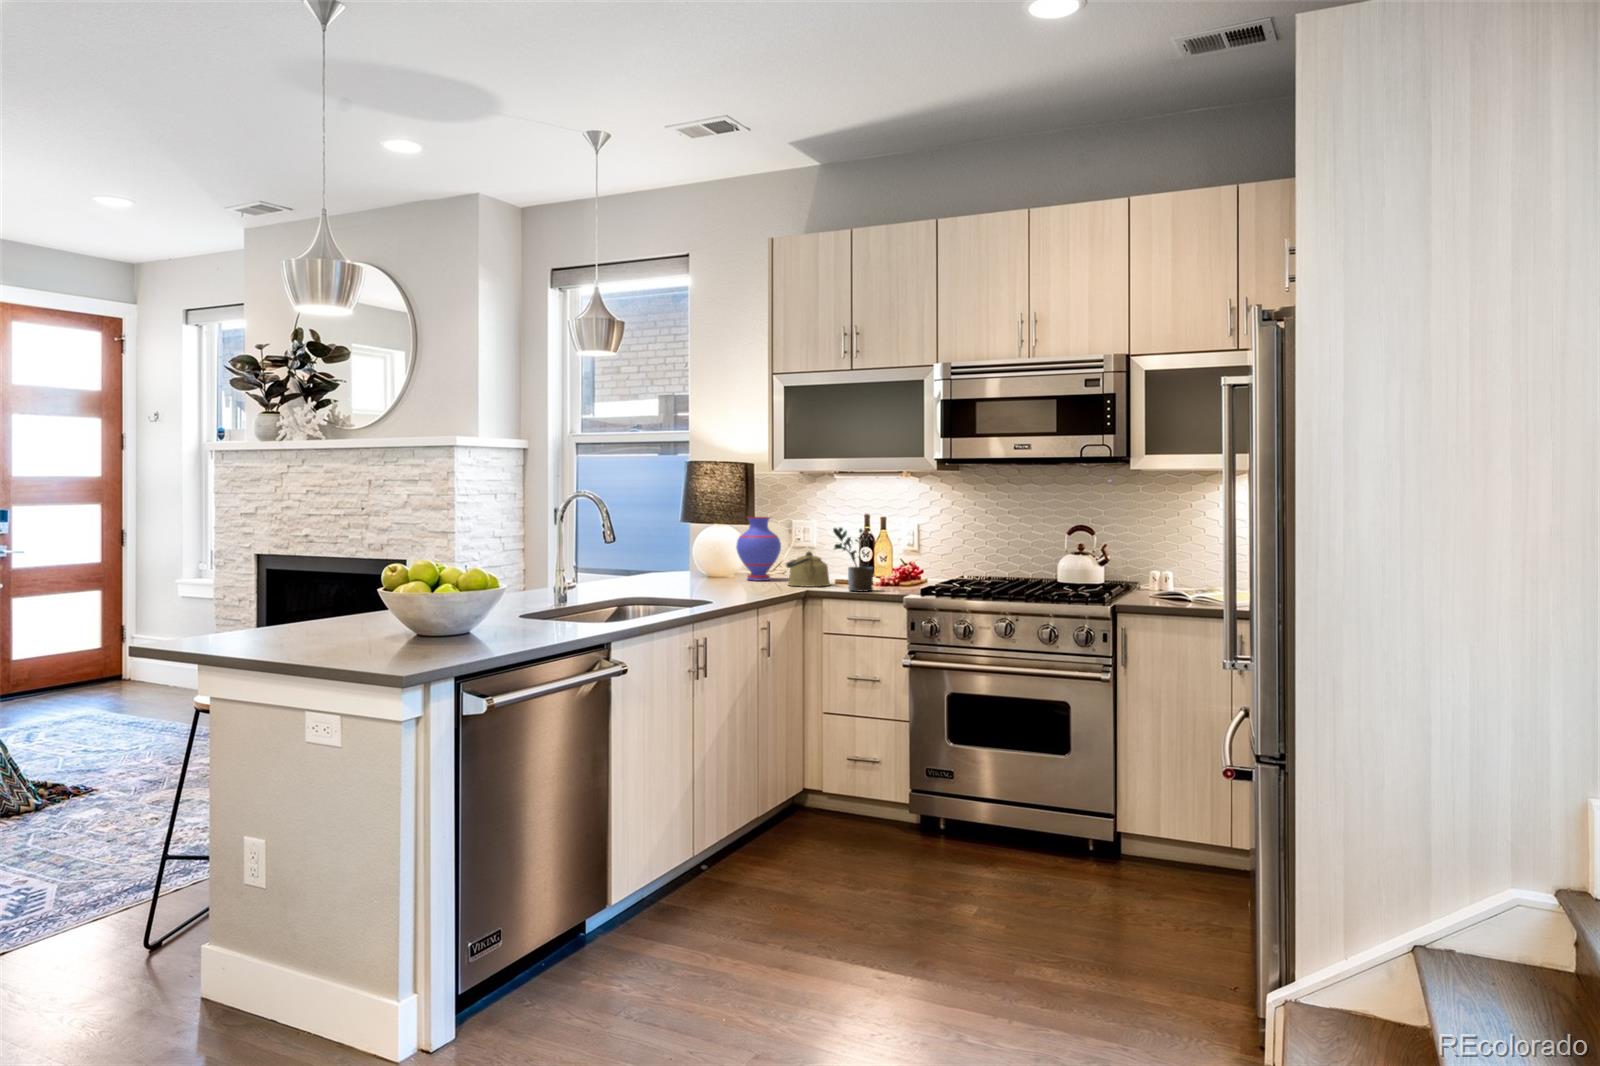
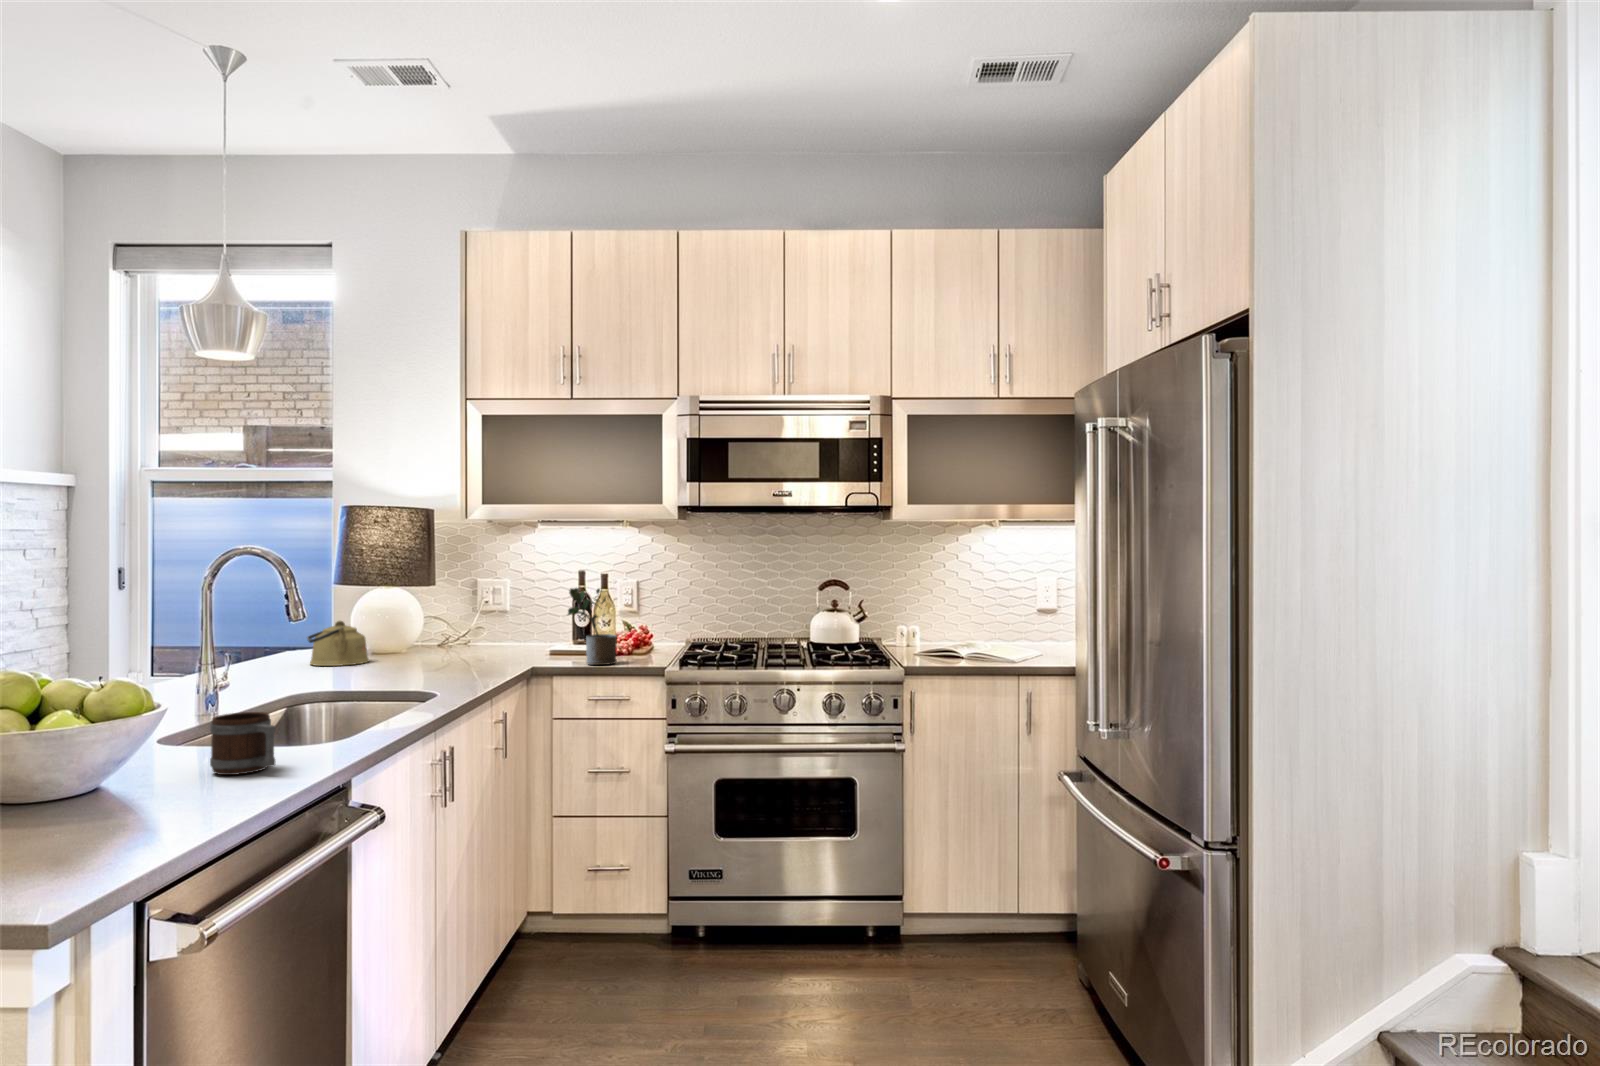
vase: present [736,517,781,581] -> none [417,575,476,656]
kettle: present [786,552,830,587] -> present [307,621,369,666]
mug: none [534,595,568,632] -> present [210,712,276,775]

